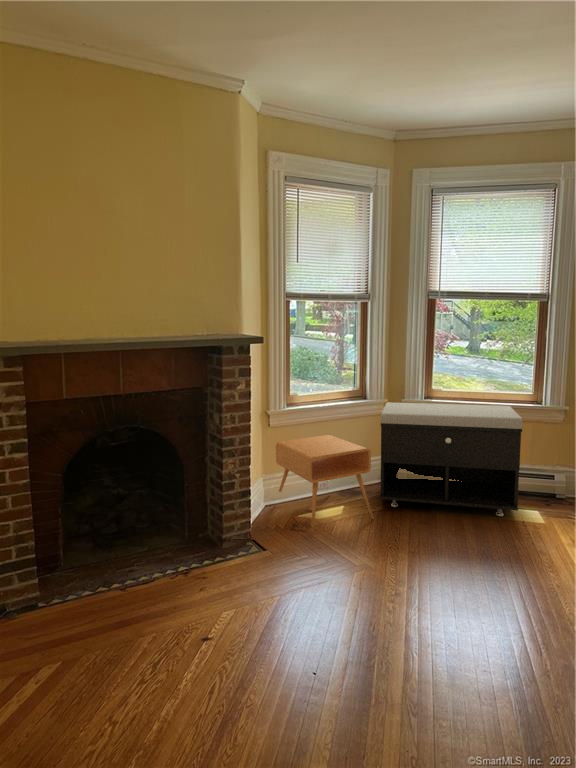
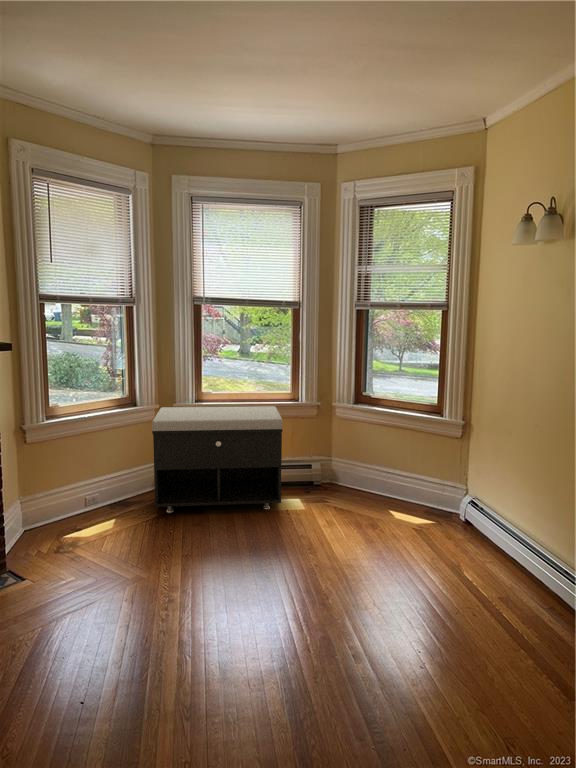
side table: present [274,435,374,534] -> none [36,445,148,554]

